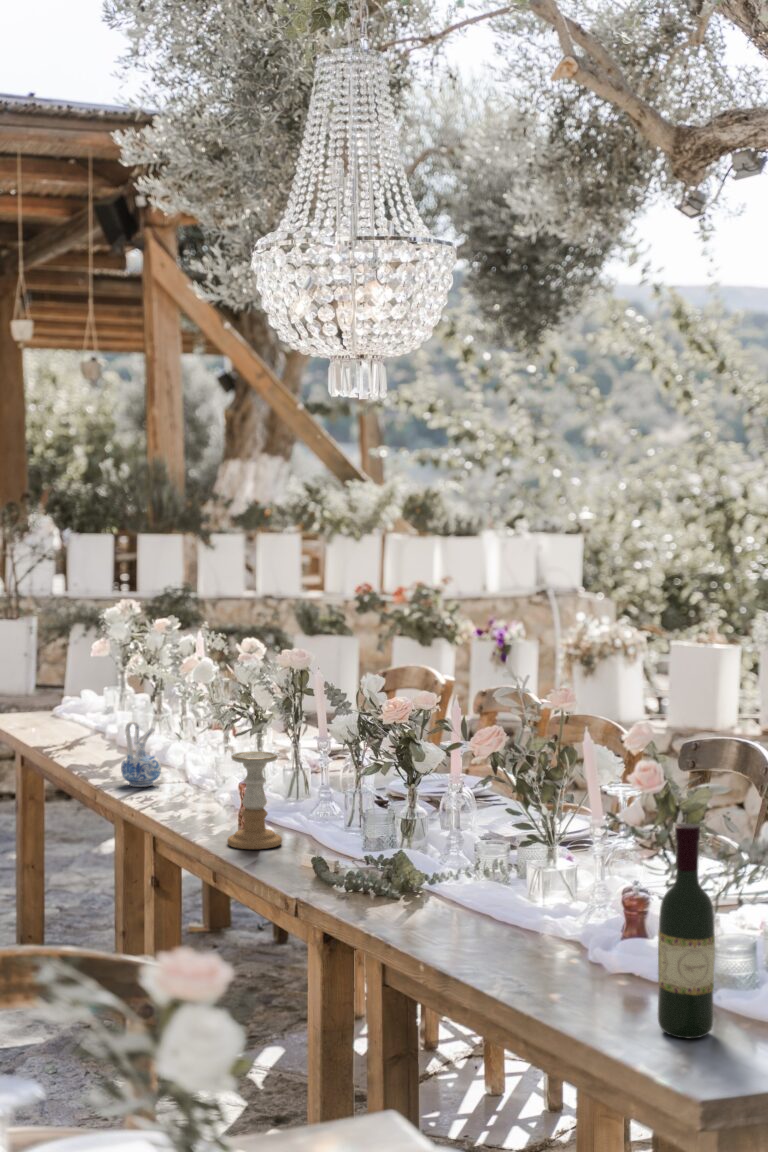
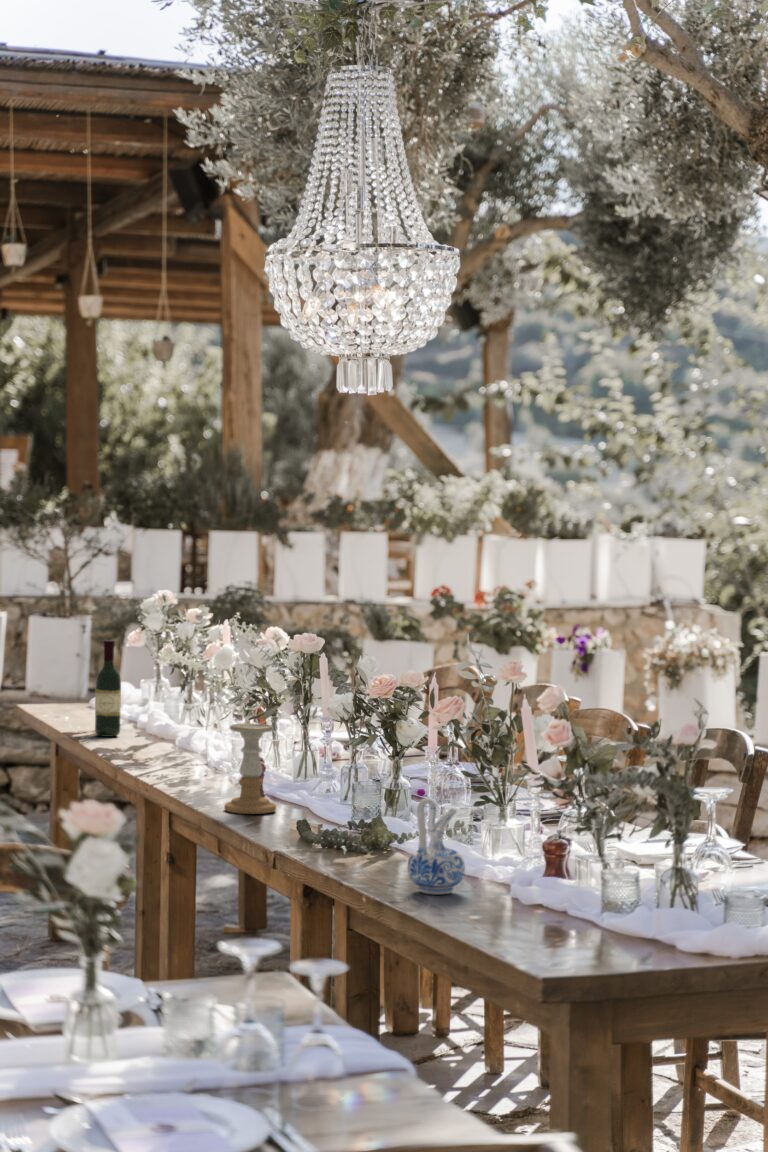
ceramic pitcher: present [121,721,161,787] -> present [408,799,465,894]
wine bottle: present [658,824,715,1038] -> present [95,640,121,737]

